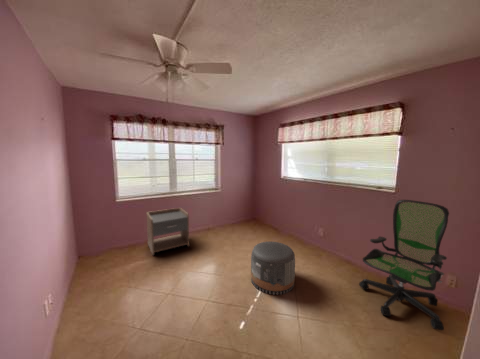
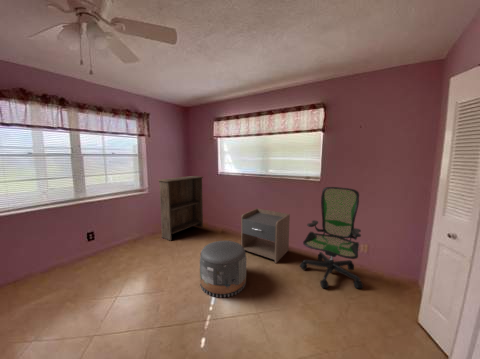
bookshelf: none [227,179,267,235] -> present [158,176,203,241]
nightstand: present [147,208,189,255] -> present [241,208,290,263]

